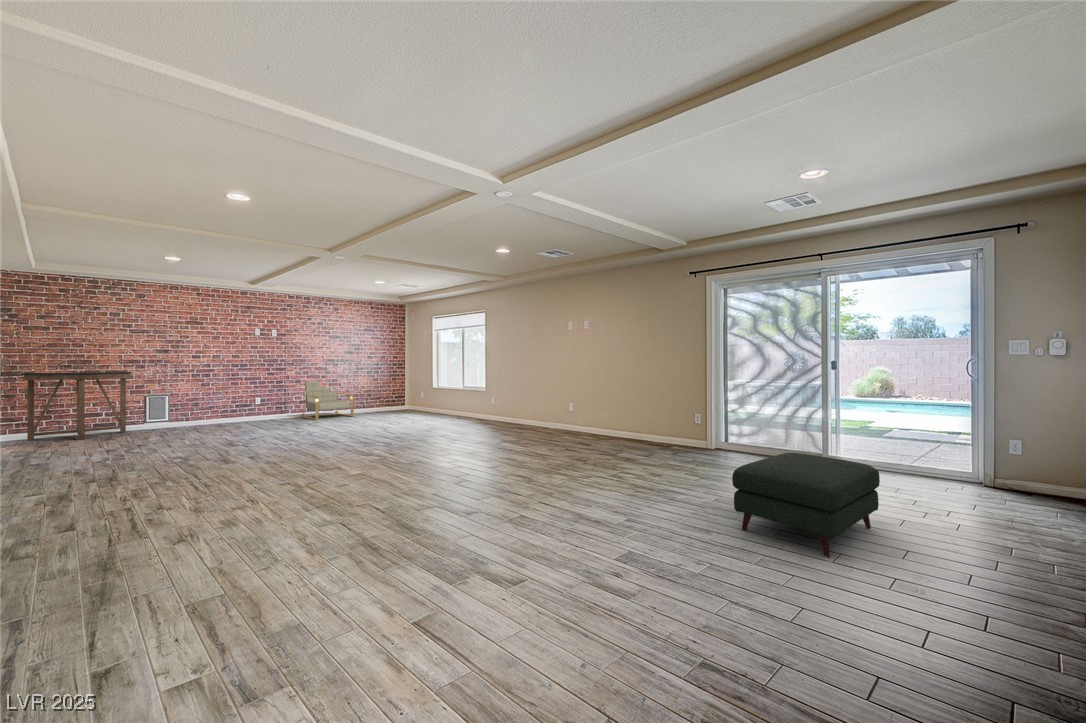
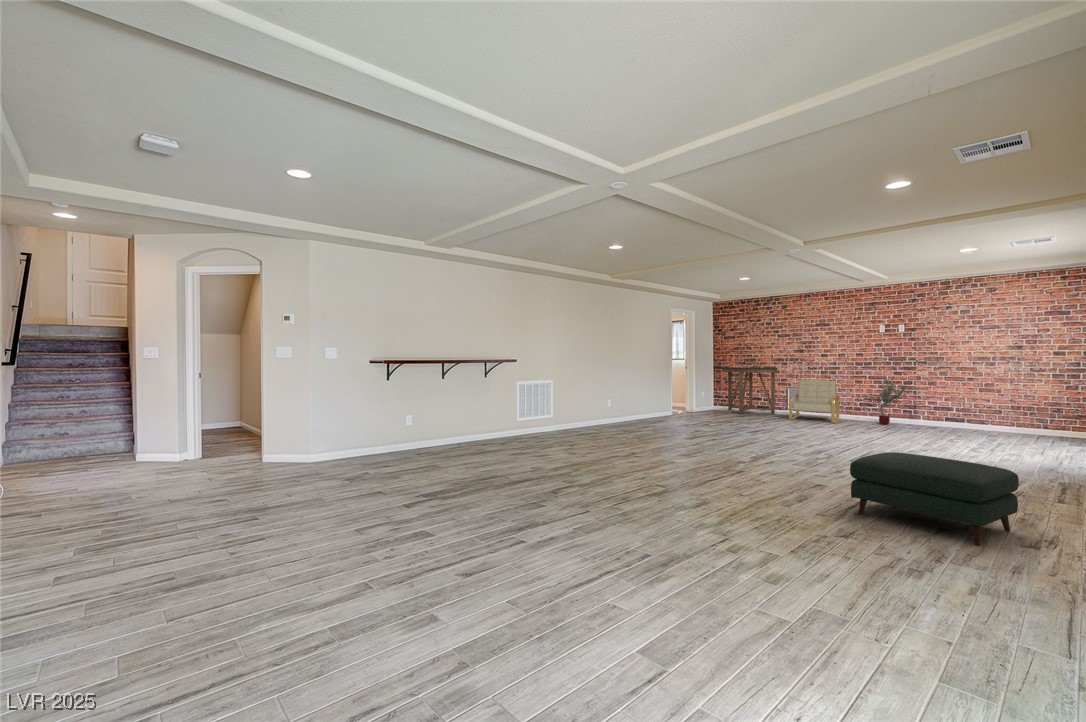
potted tree: none [248,379,289,421] -> present [864,379,906,425]
armchair: present [301,382,354,420] -> present [789,380,839,423]
ottoman: present [732,453,880,558] -> present [850,452,1019,545]

